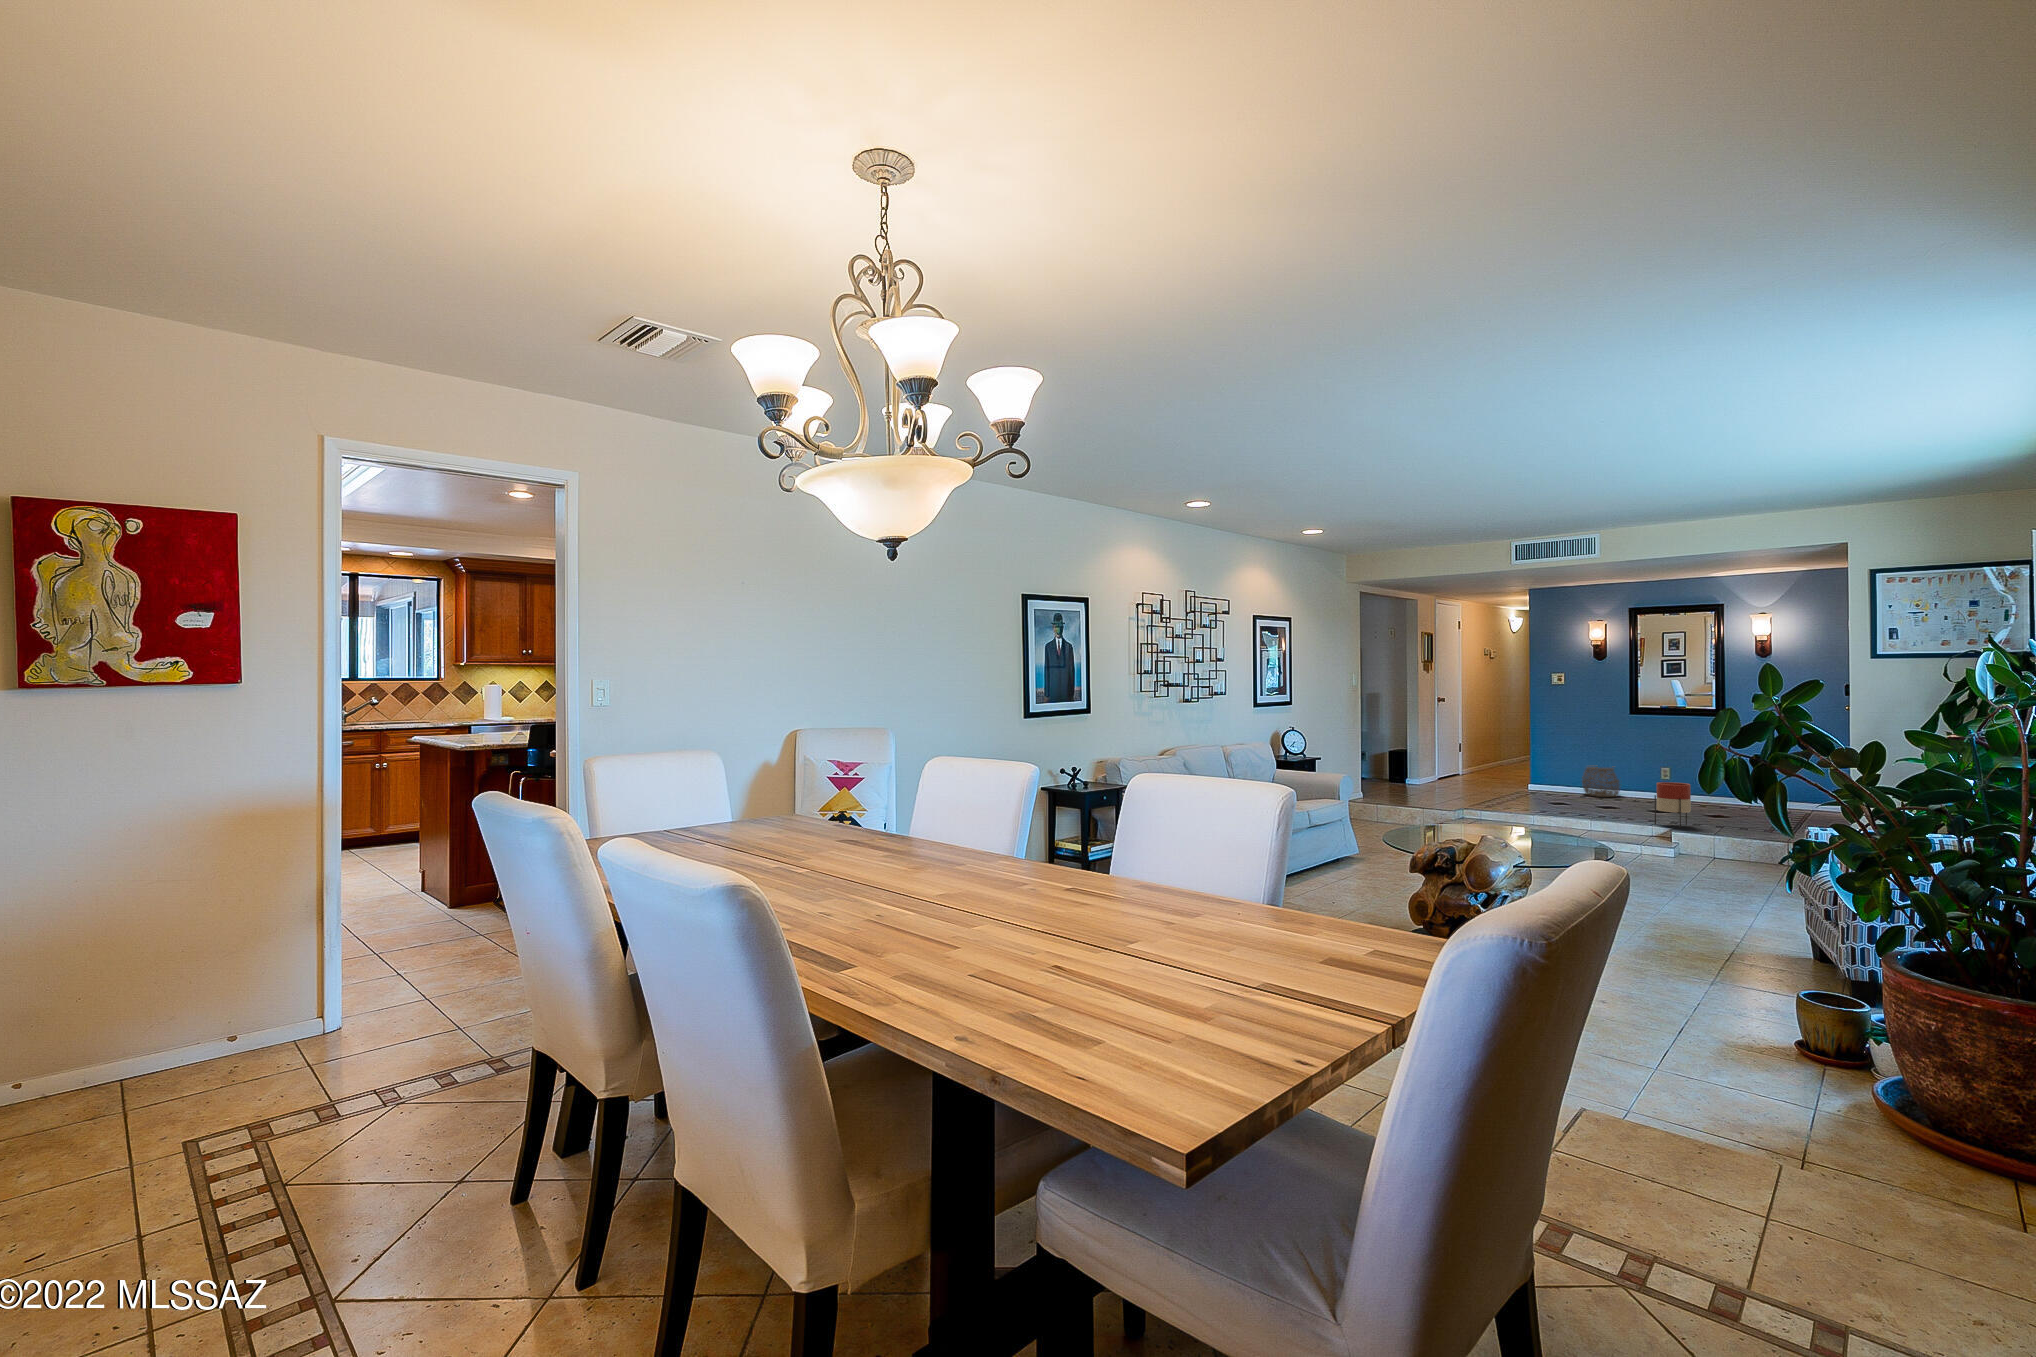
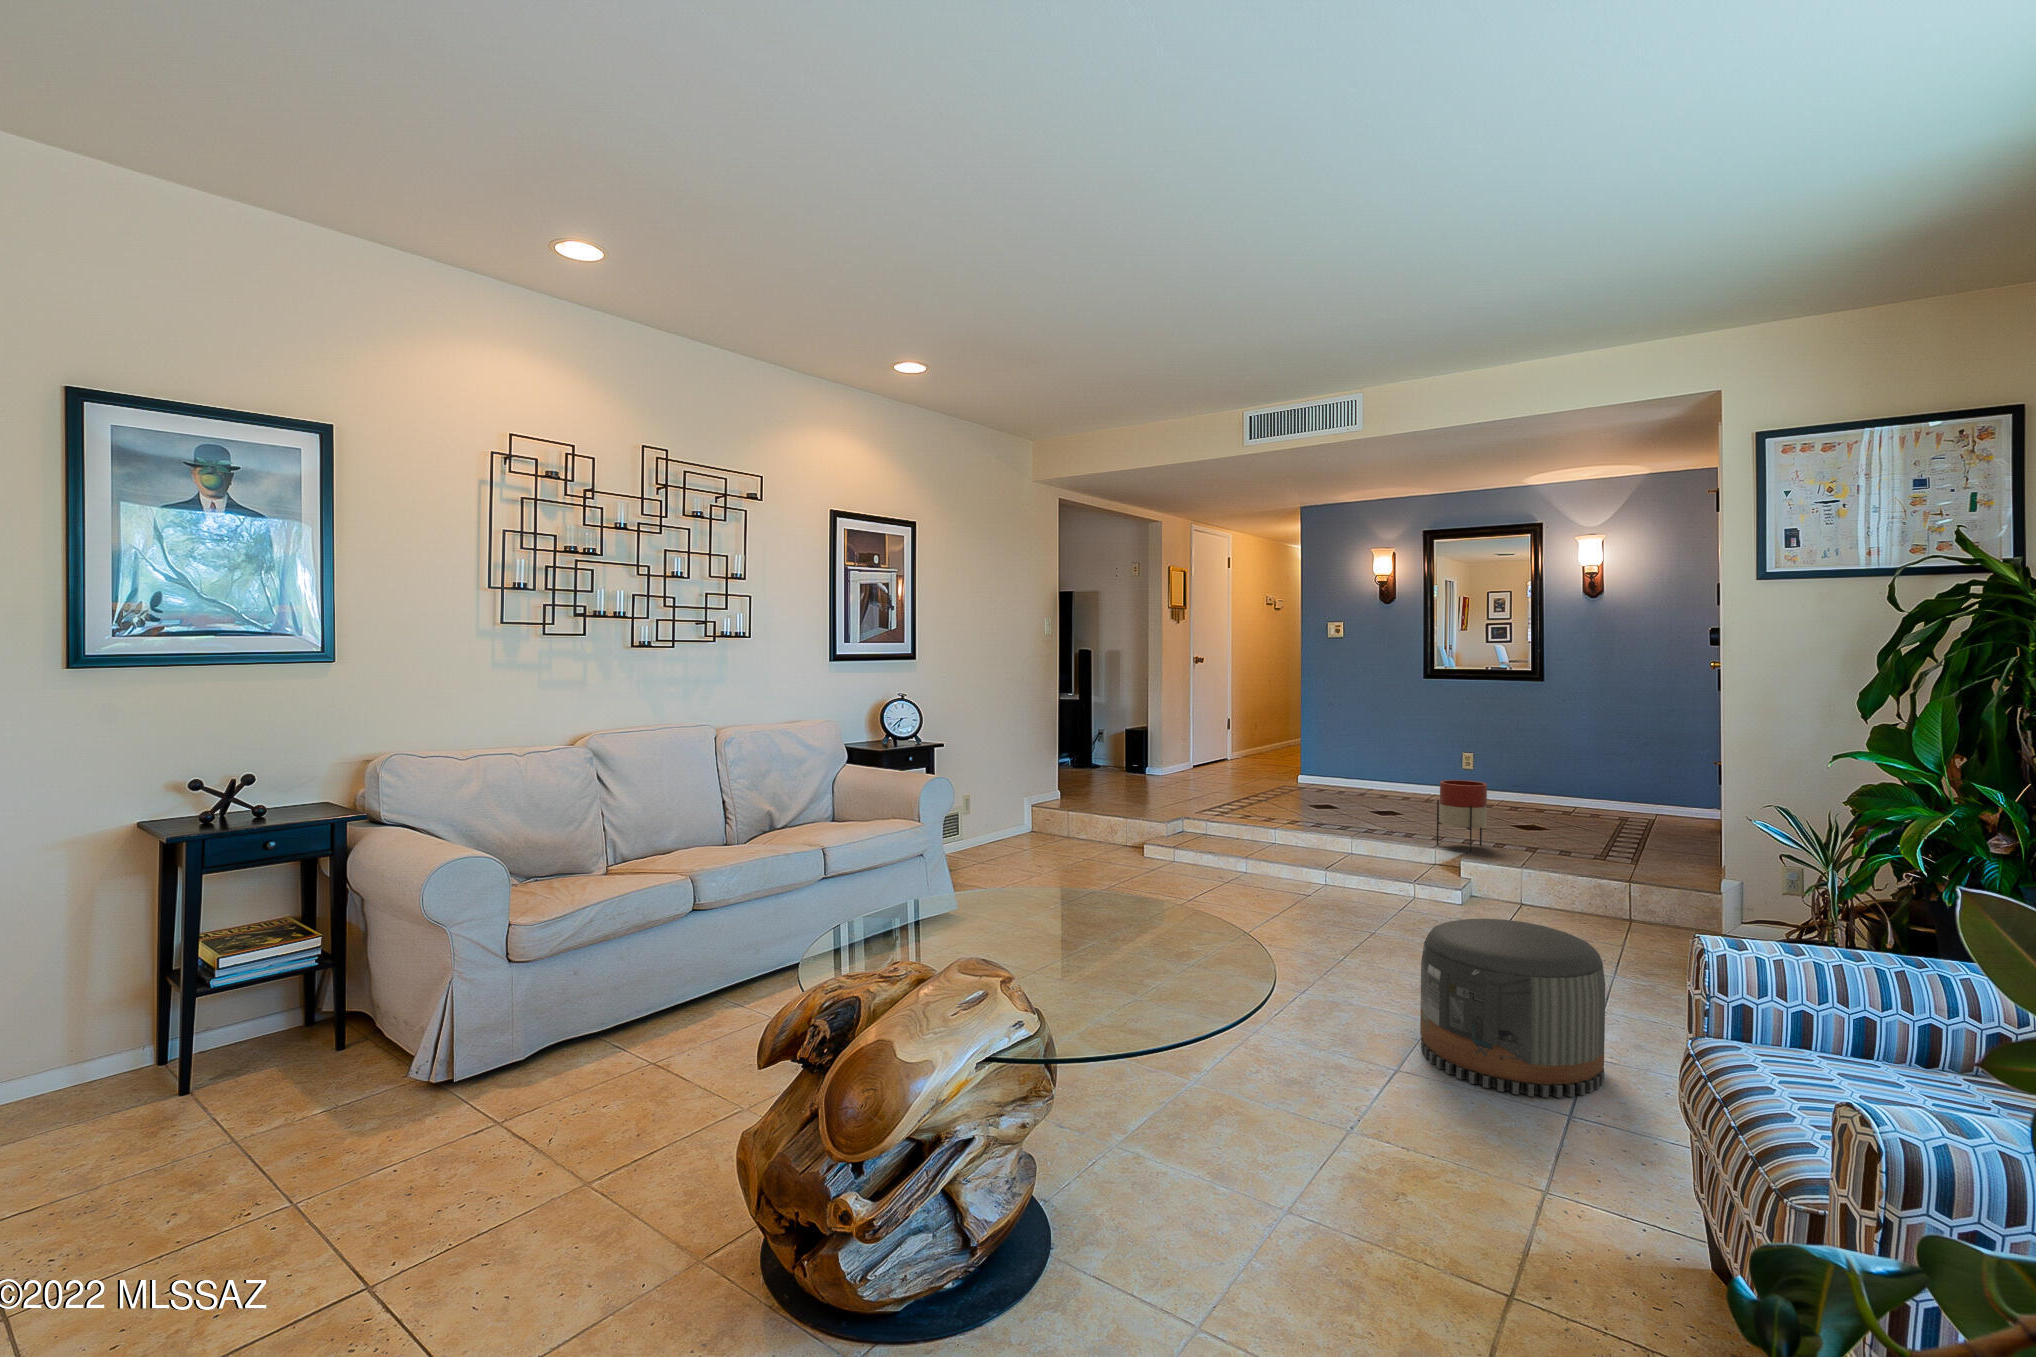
woven basket: present [1582,767,1620,797] -> none [1359,751,1410,796]
pouf: none [1672,846,1777,926] -> present [1420,919,1605,1097]

